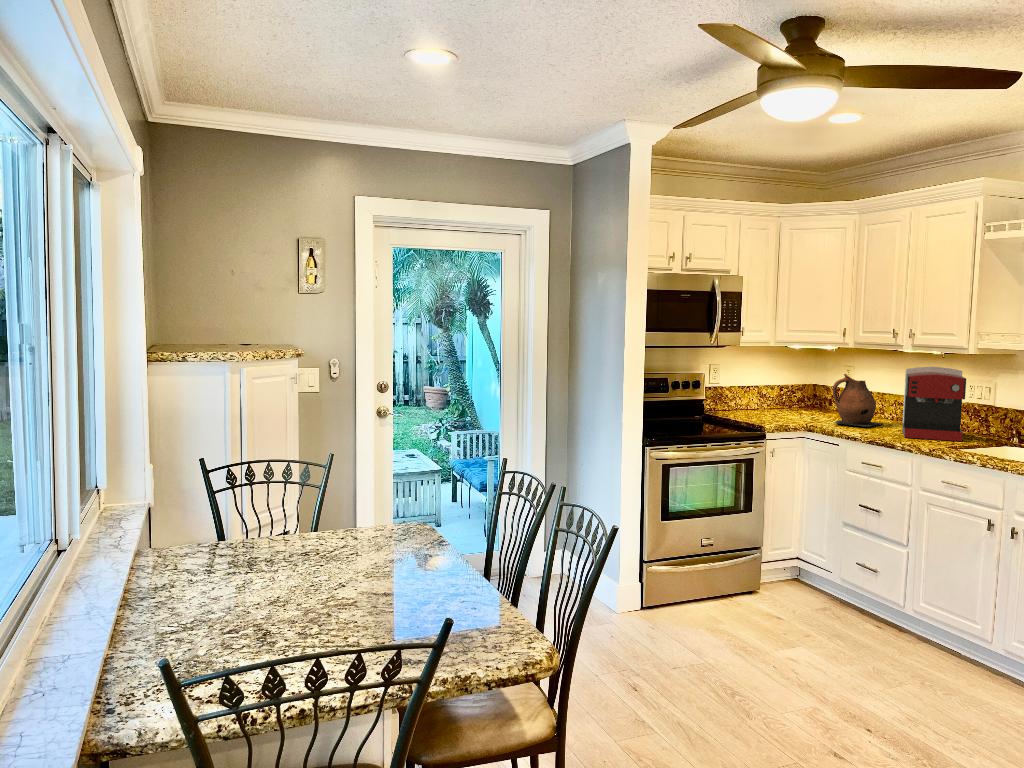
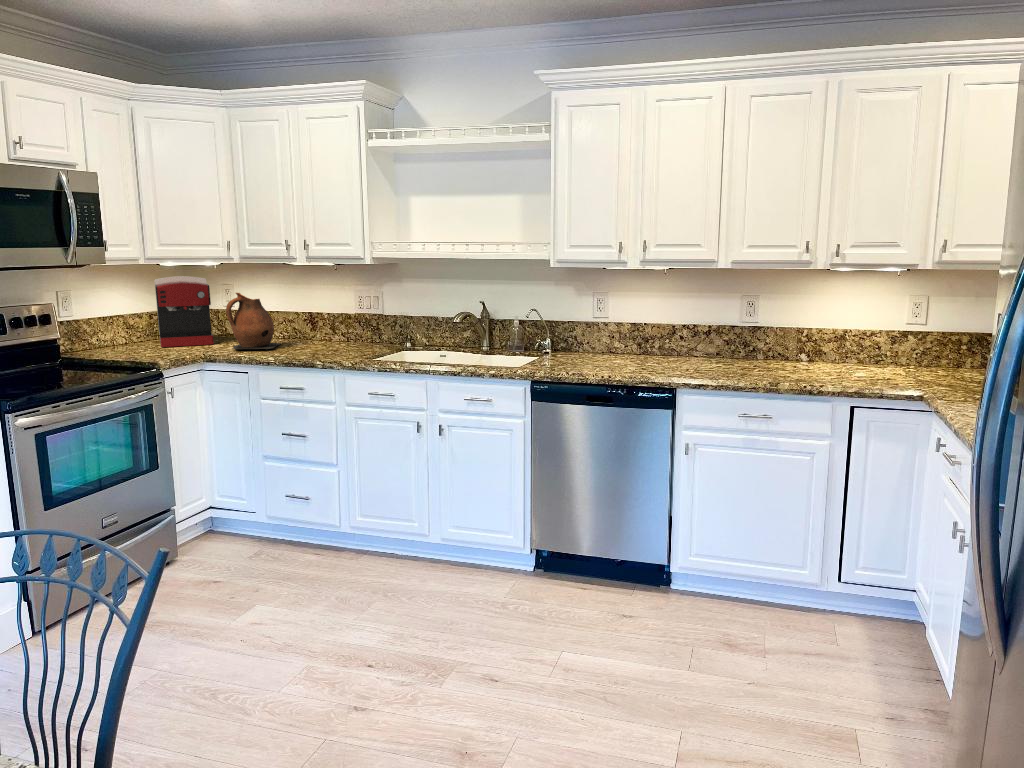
coffee maker: present [902,367,966,441] -> present [155,276,214,347]

